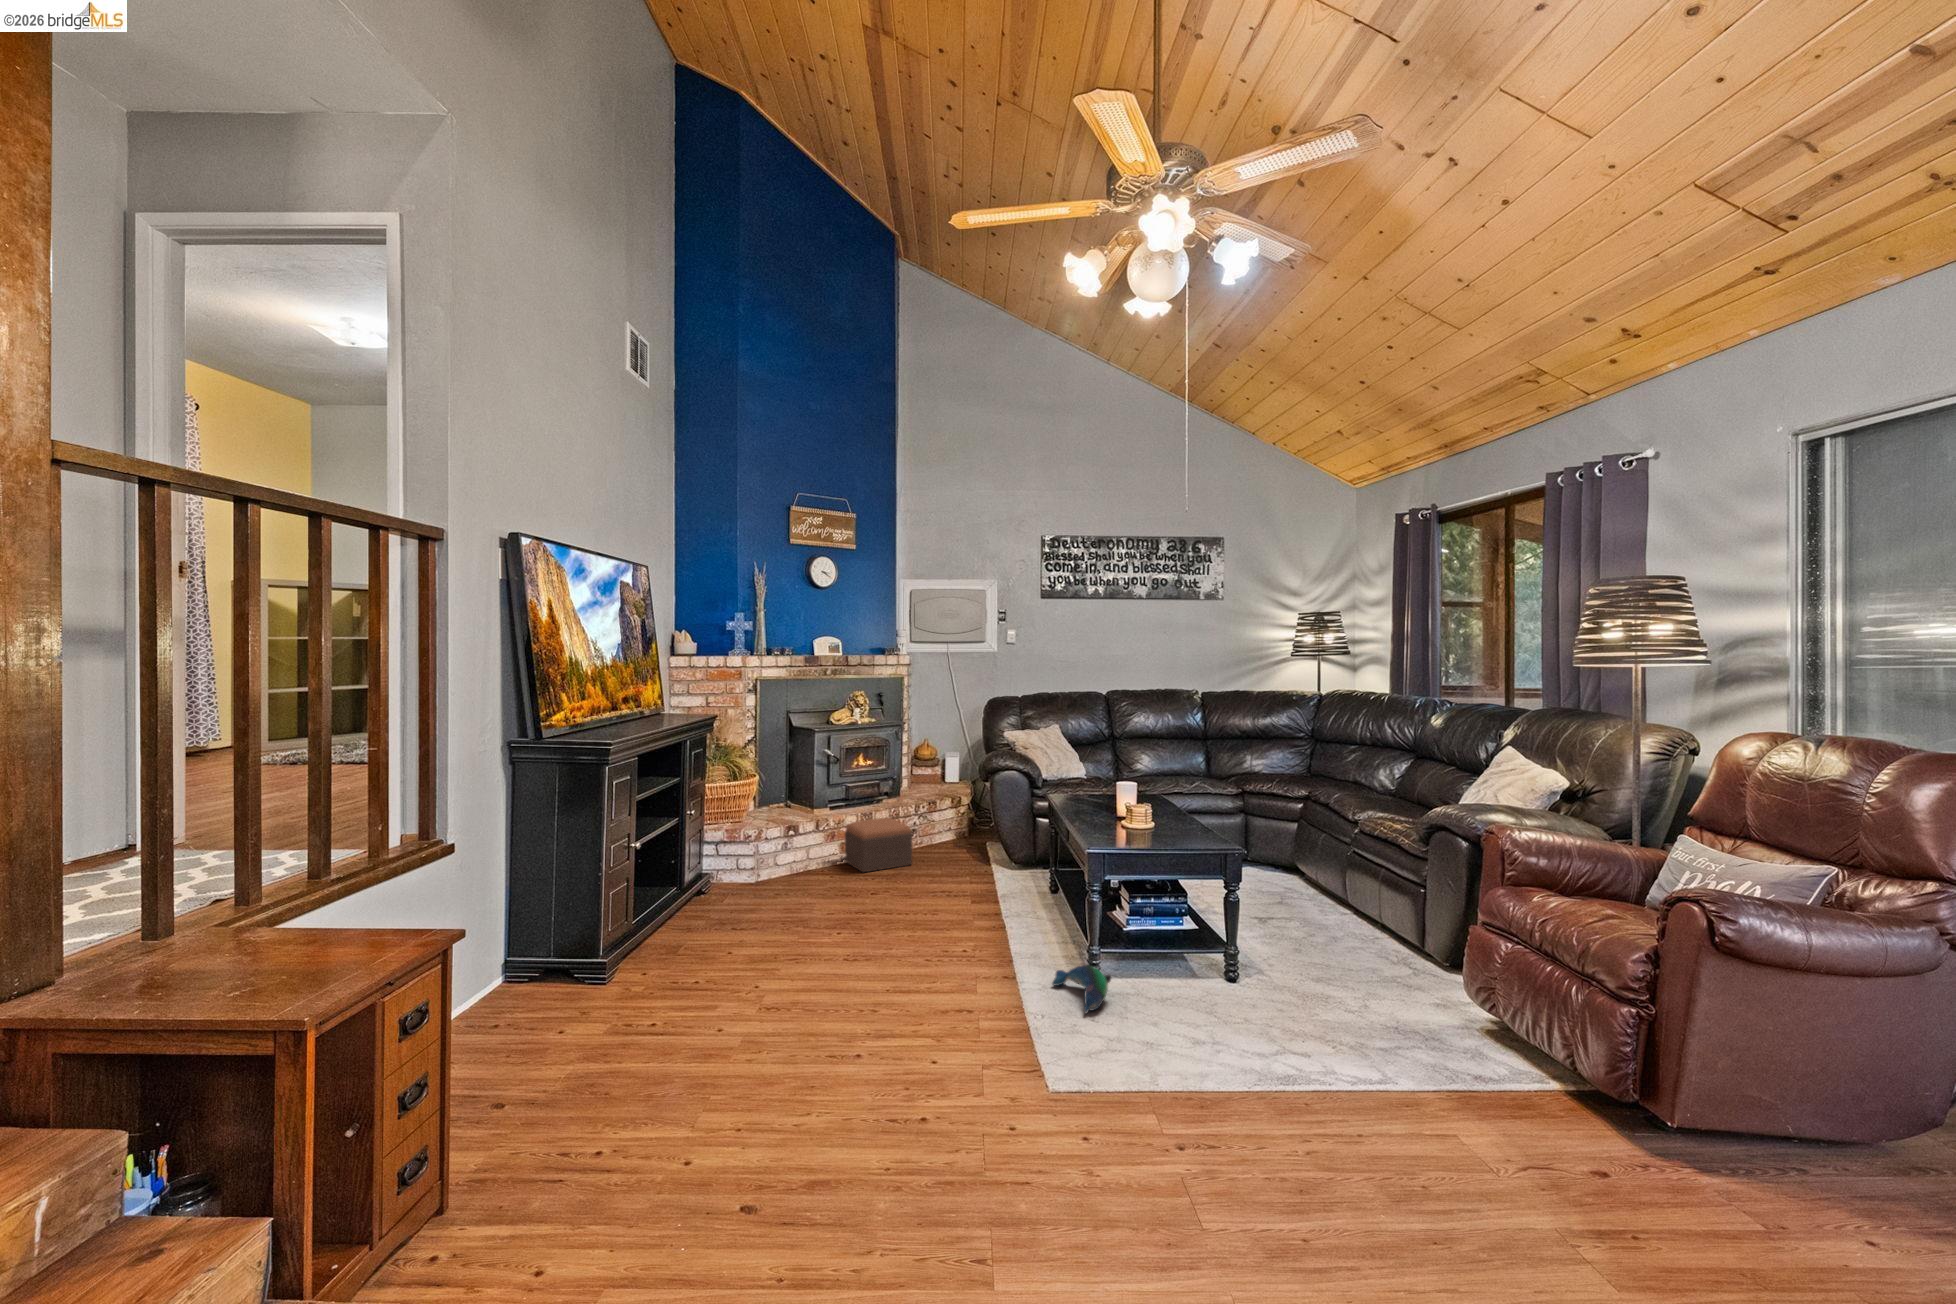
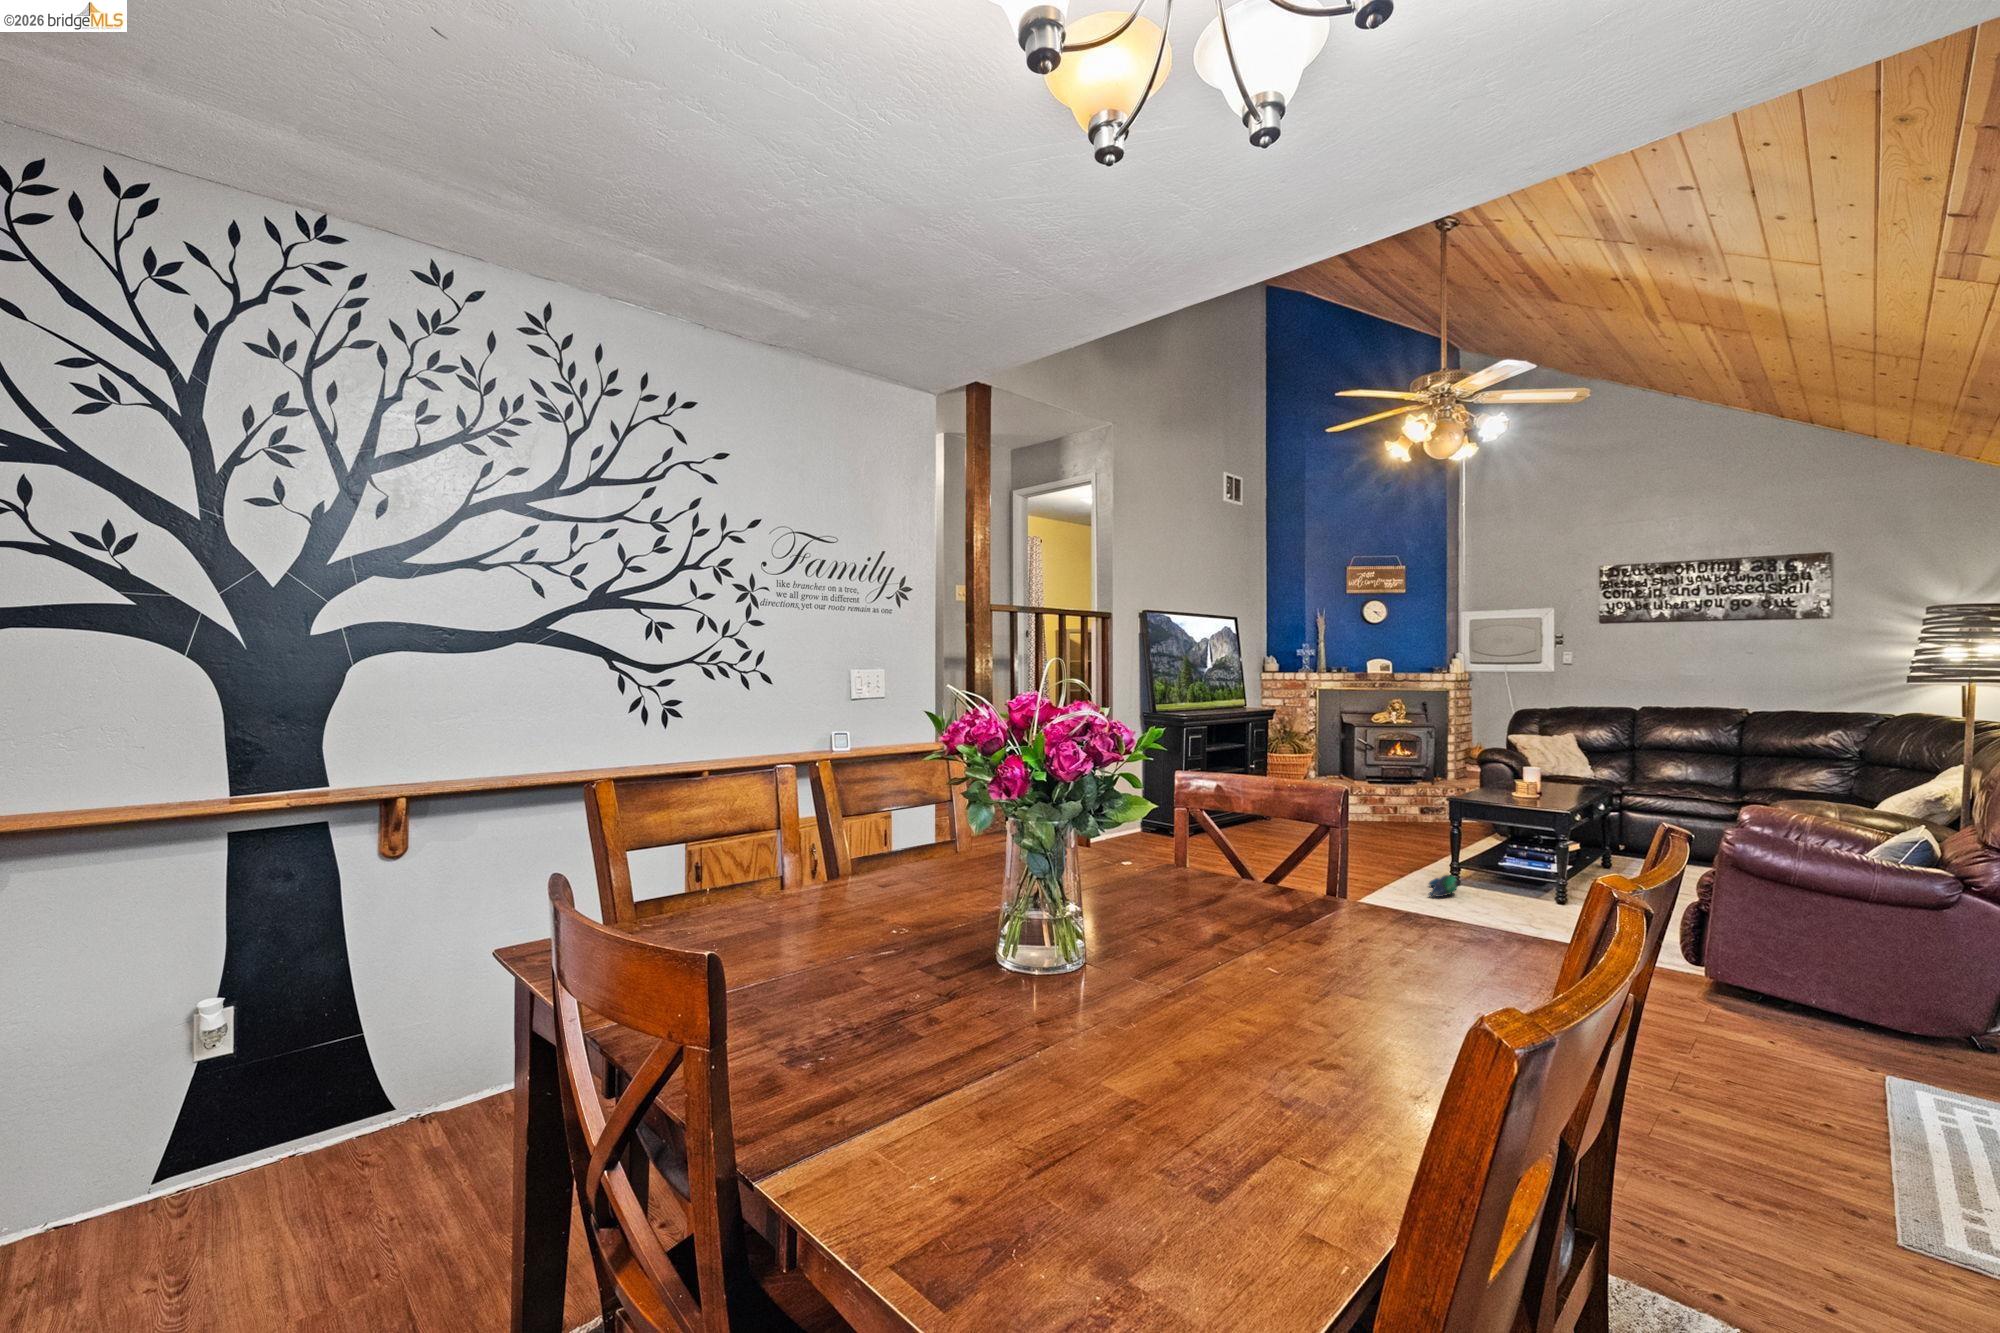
footstool: present [842,817,912,872] -> none [1374,794,1424,830]

